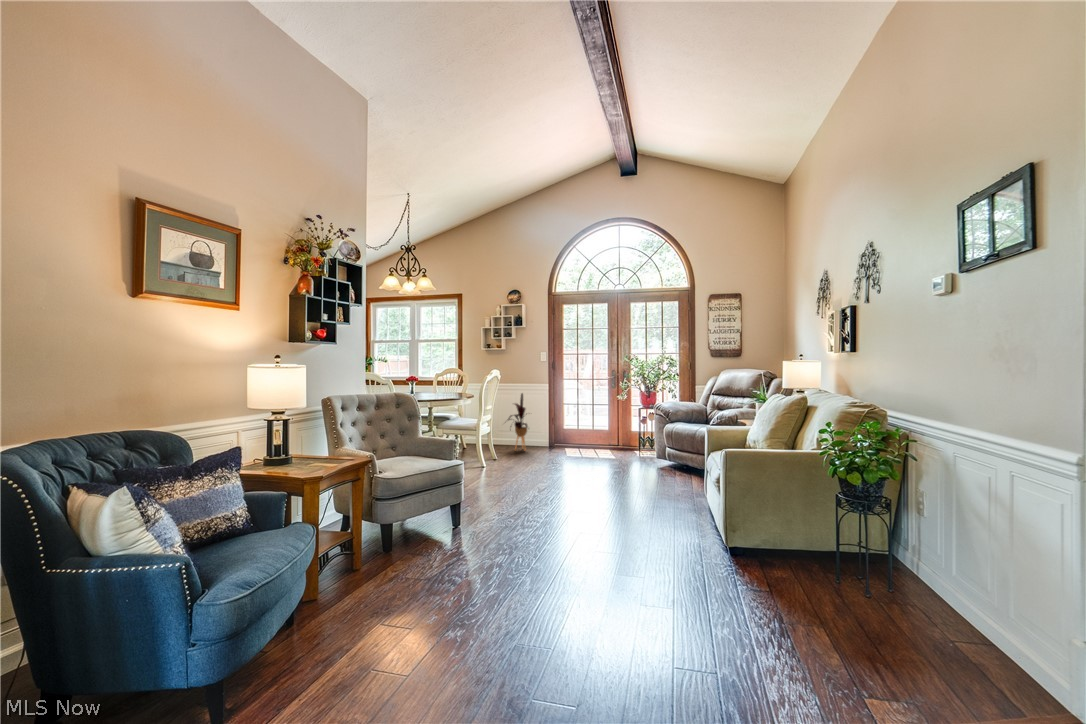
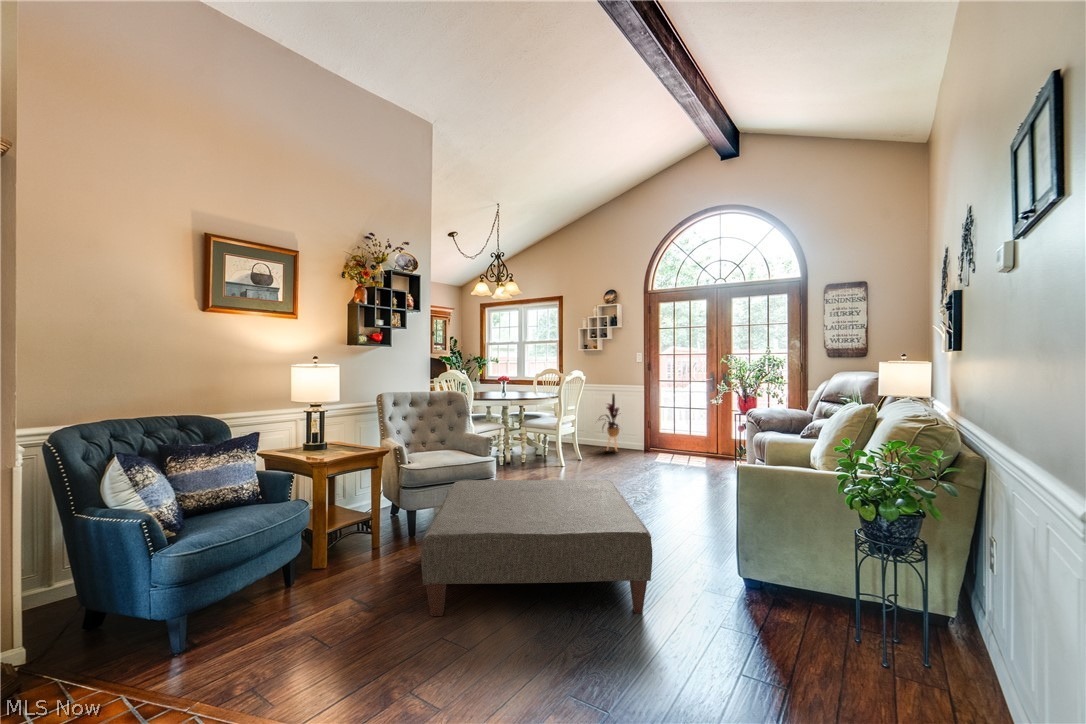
ottoman: none [436,475,678,626] -> present [421,480,652,616]

